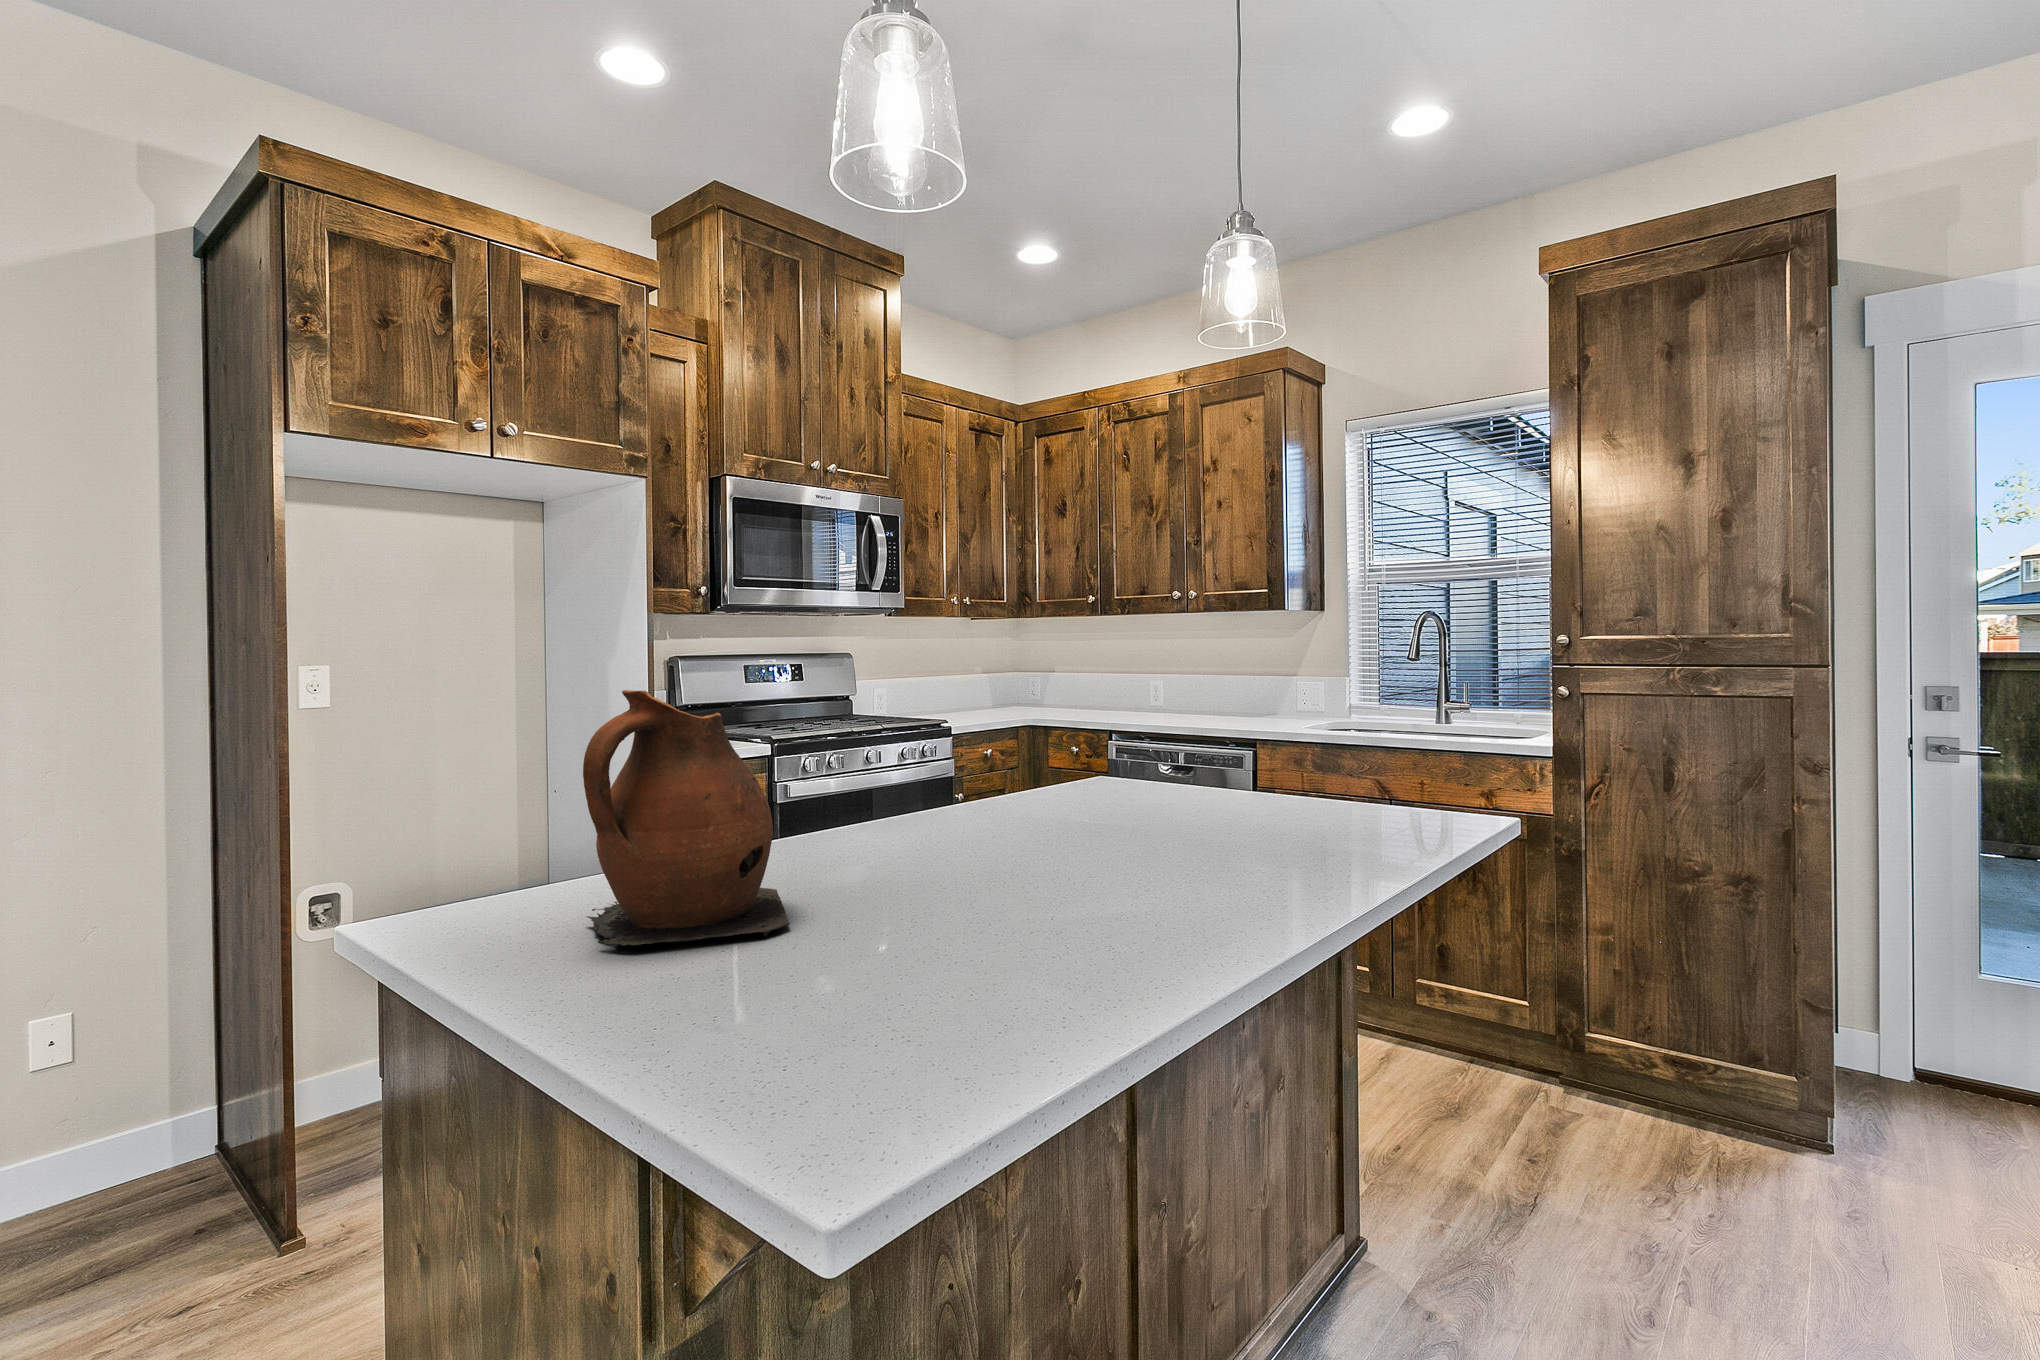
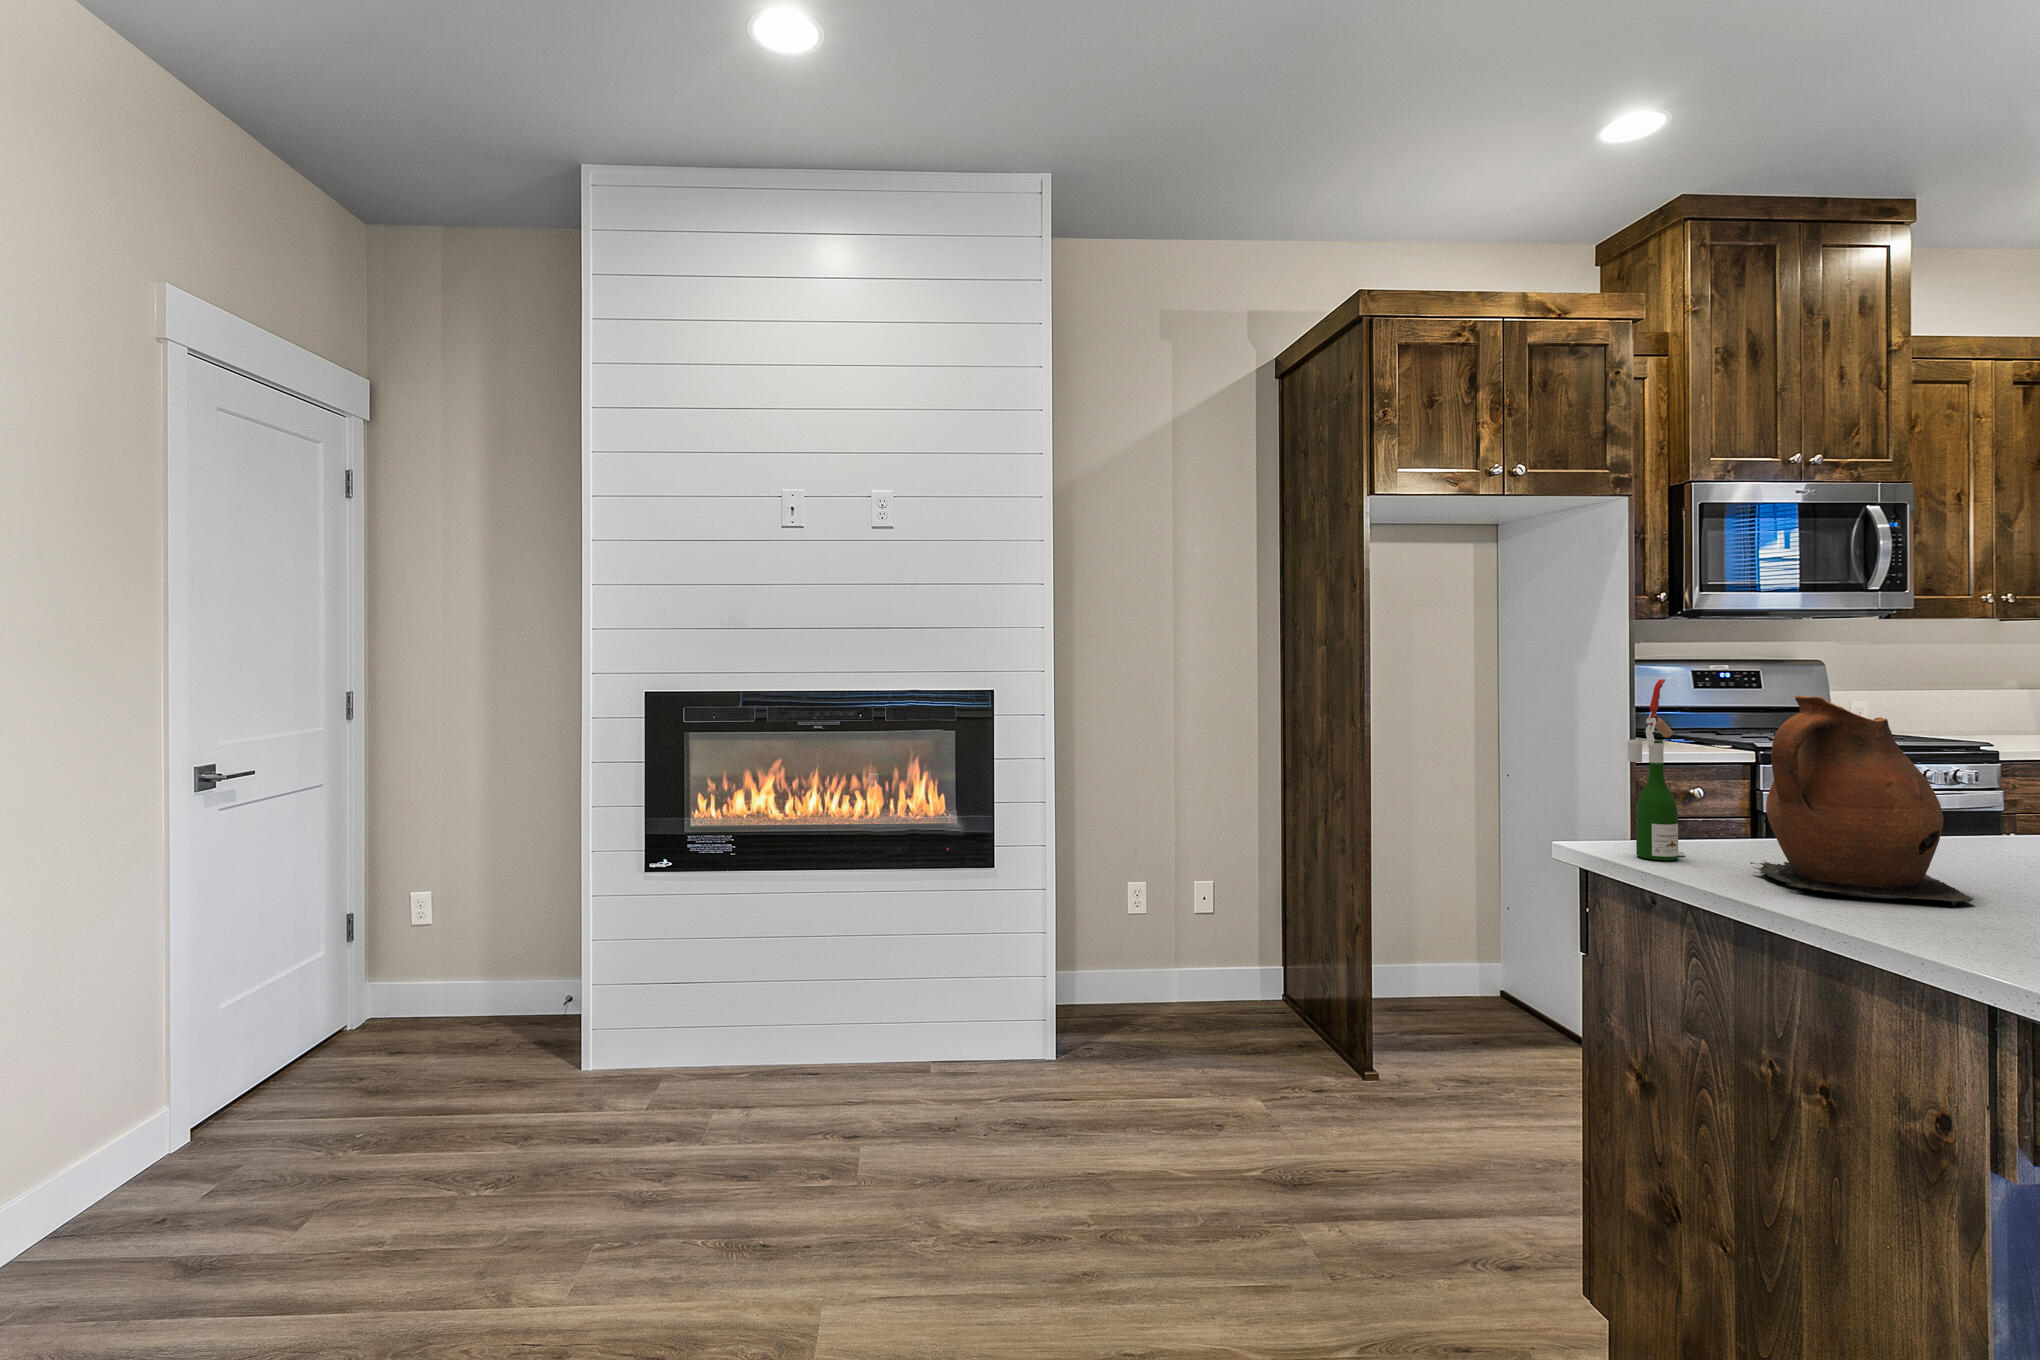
wine bottle: none [456,674,539,922] -> present [1627,679,1685,860]

